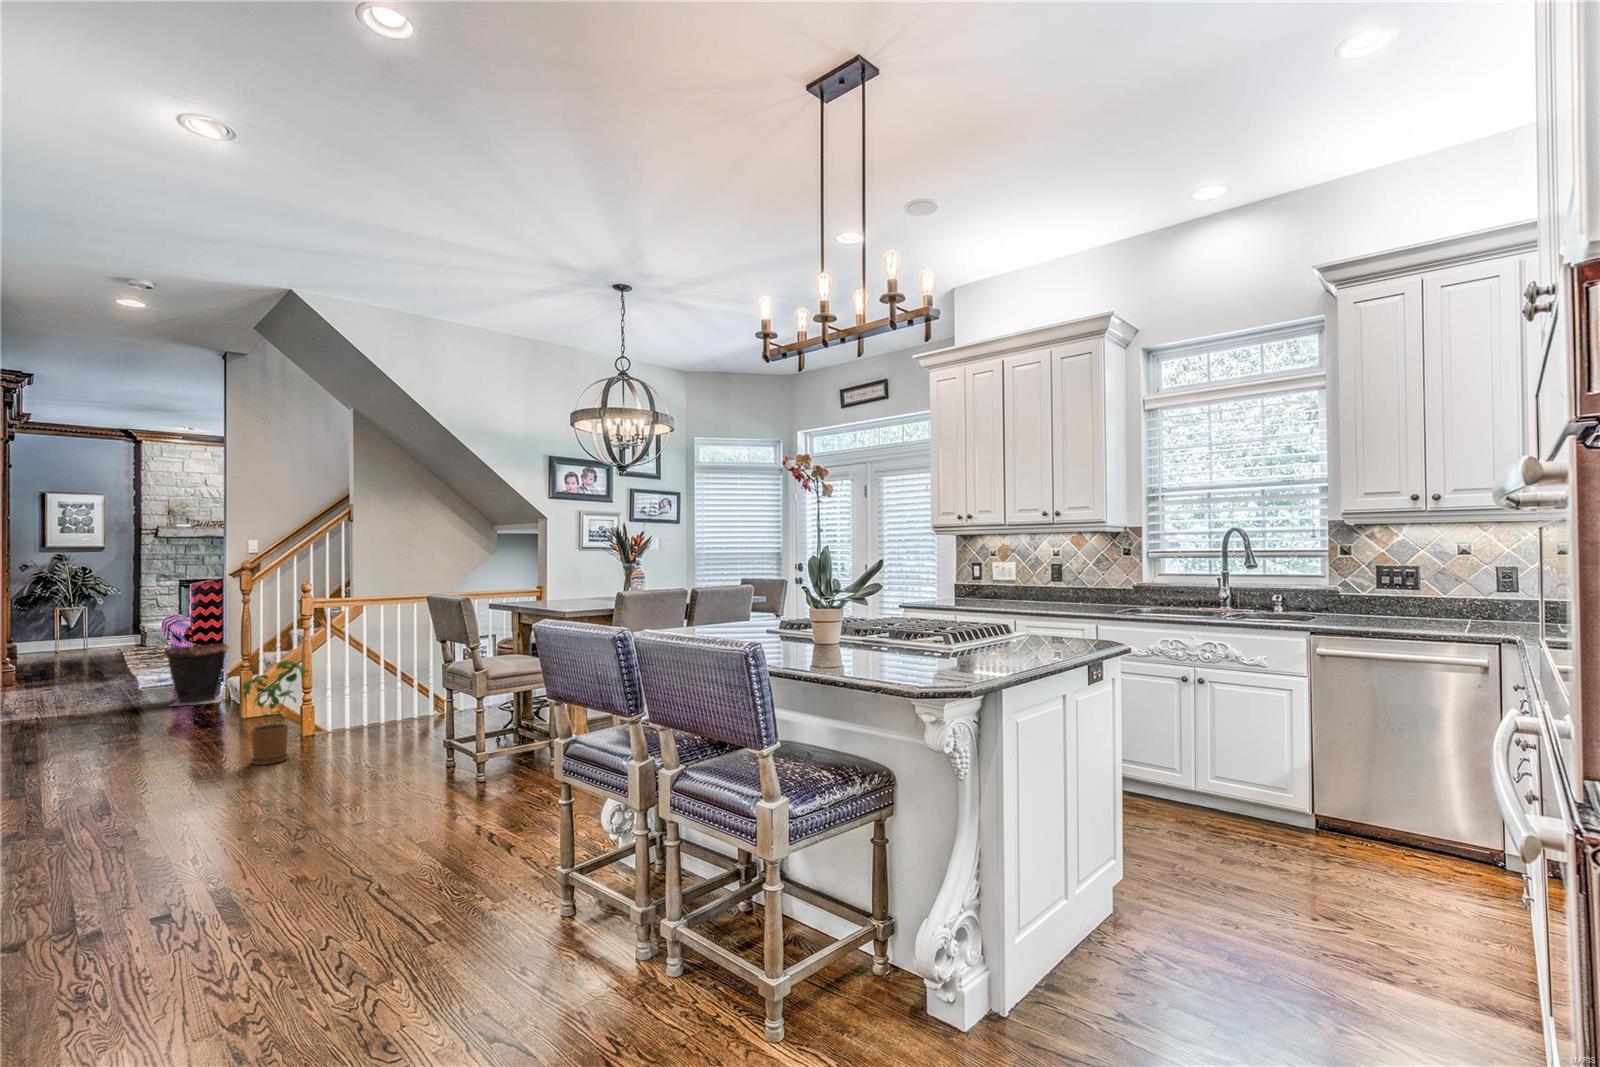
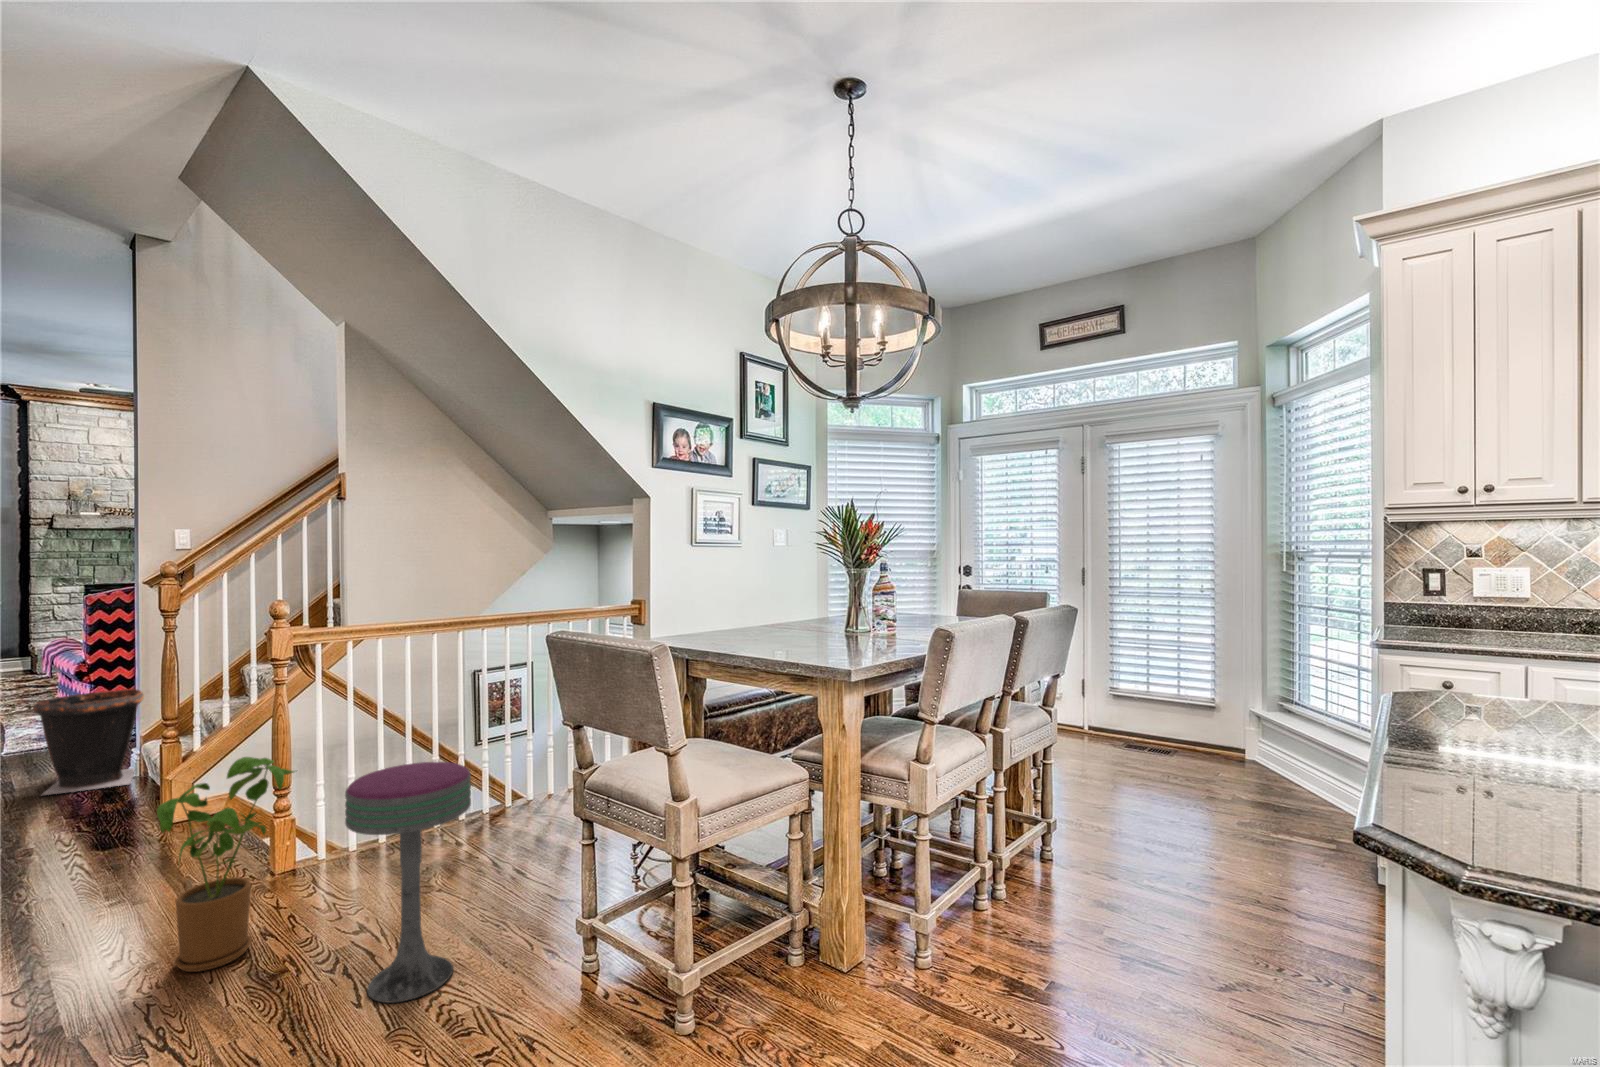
bar stool: none [331,663,395,774] -> present [345,762,471,1003]

